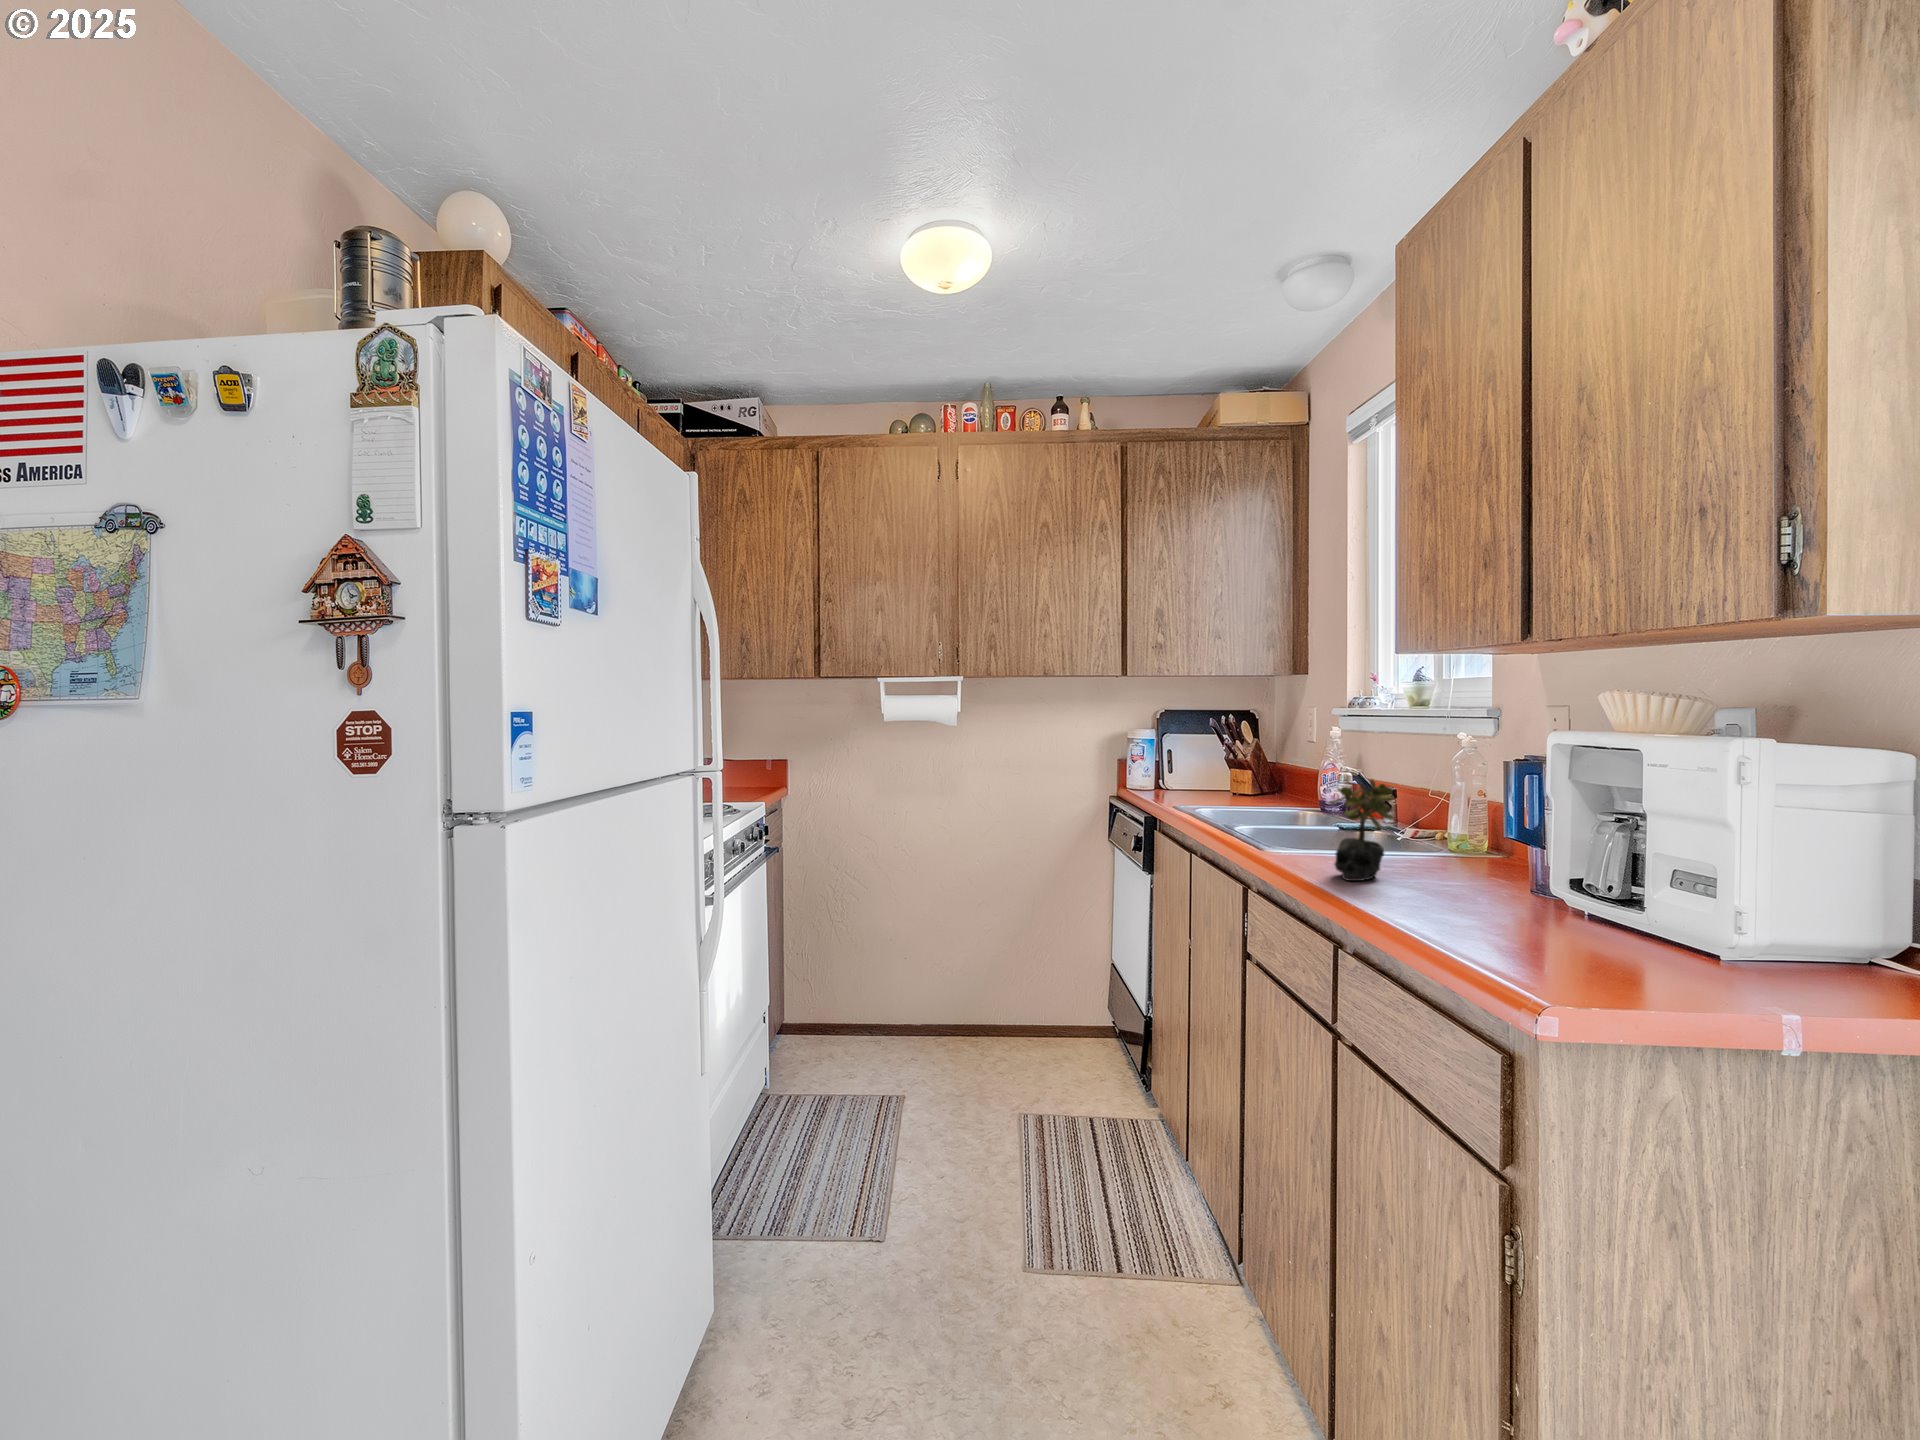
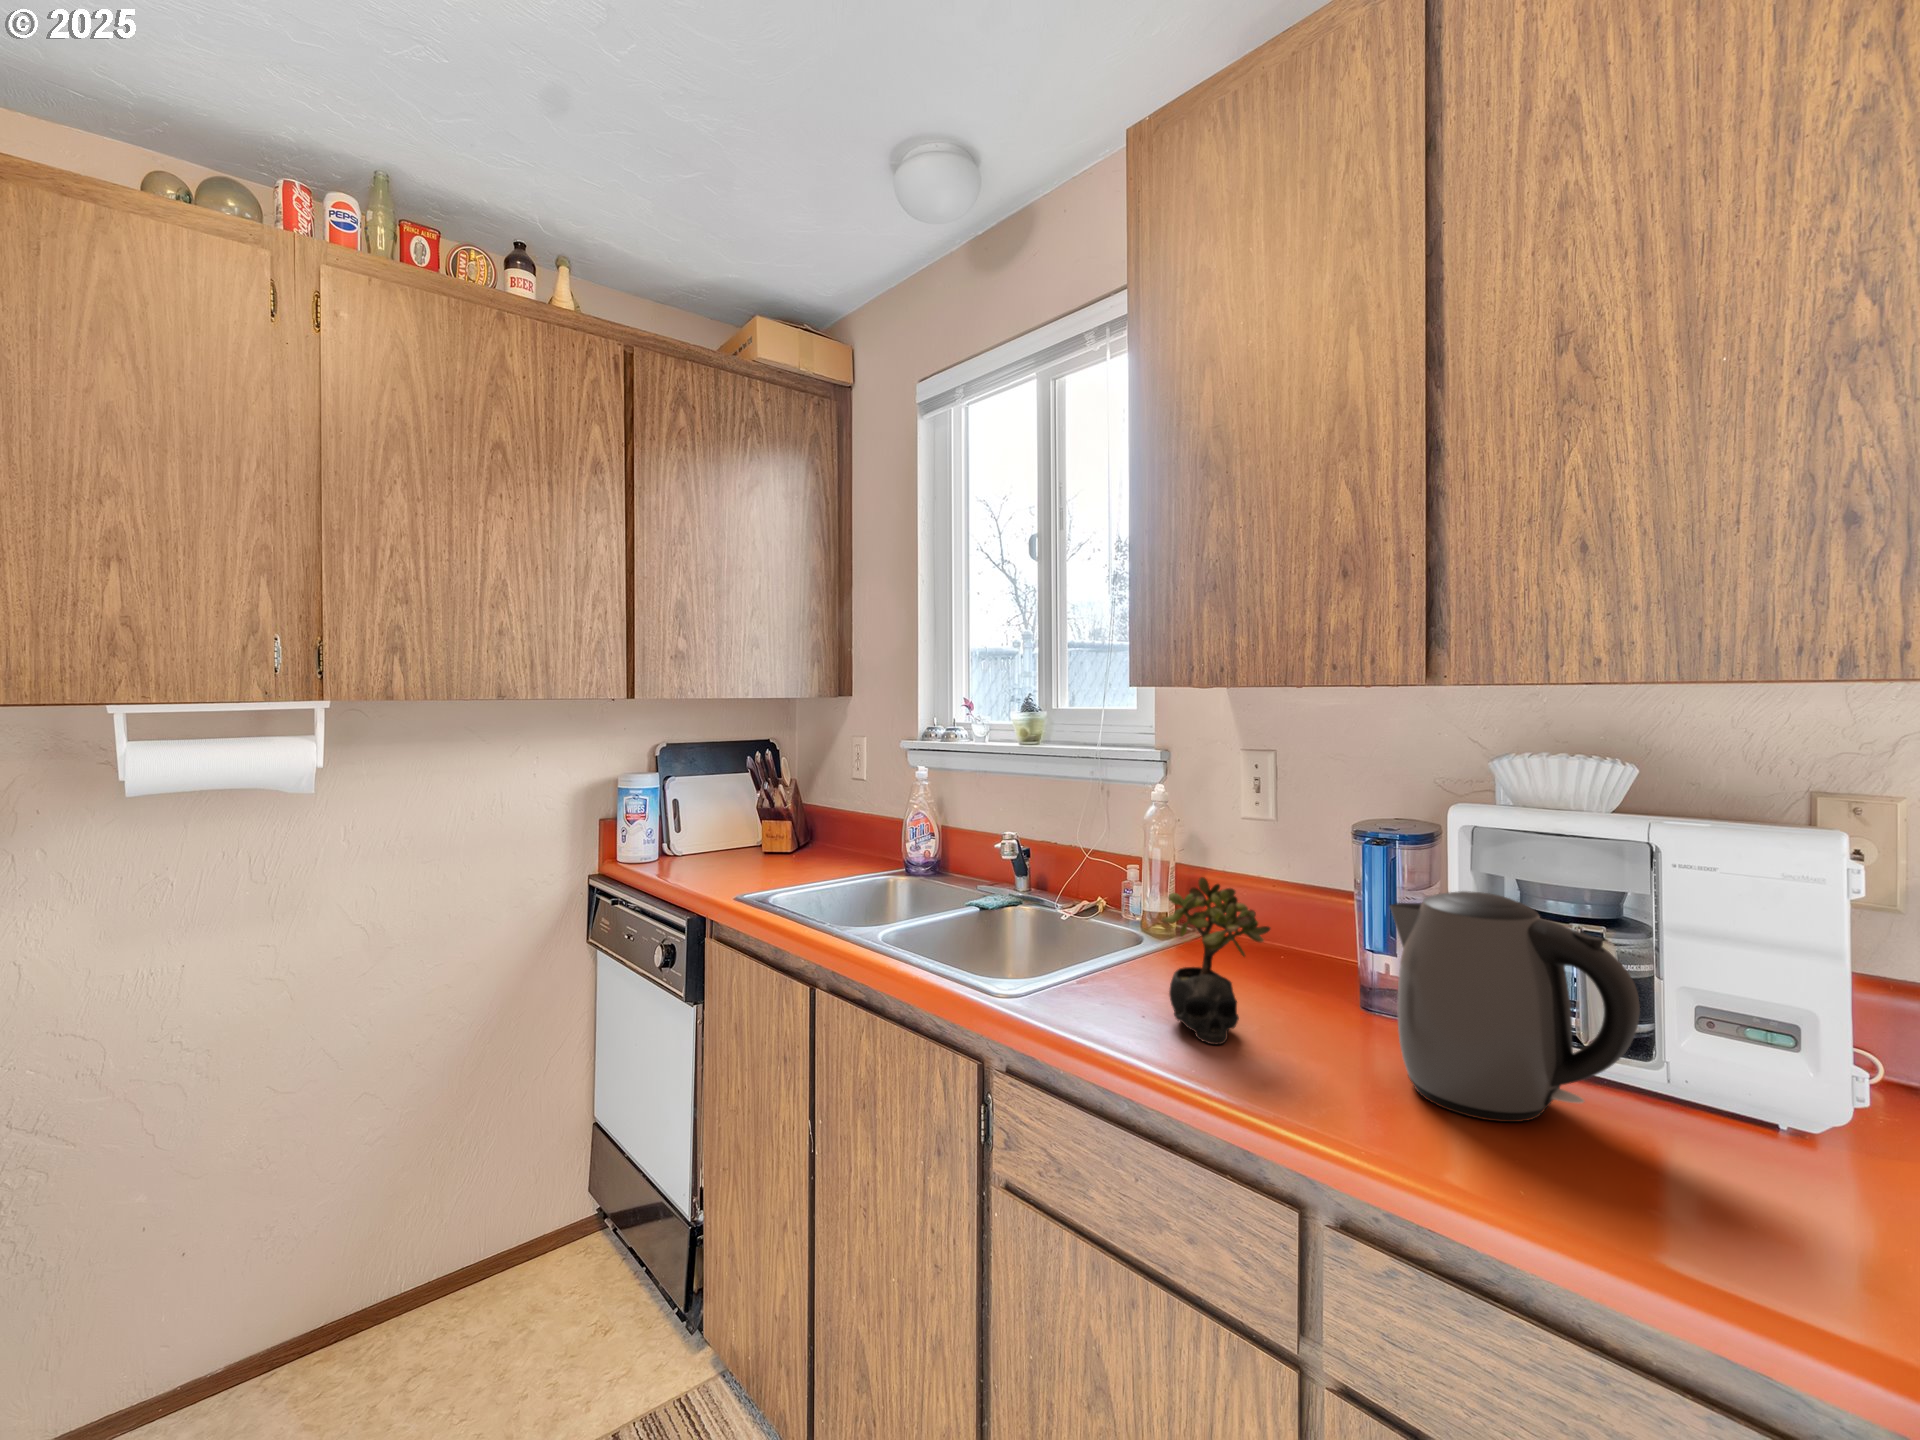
kettle: none [1423,779,1549,924] -> present [1390,891,1640,1122]

